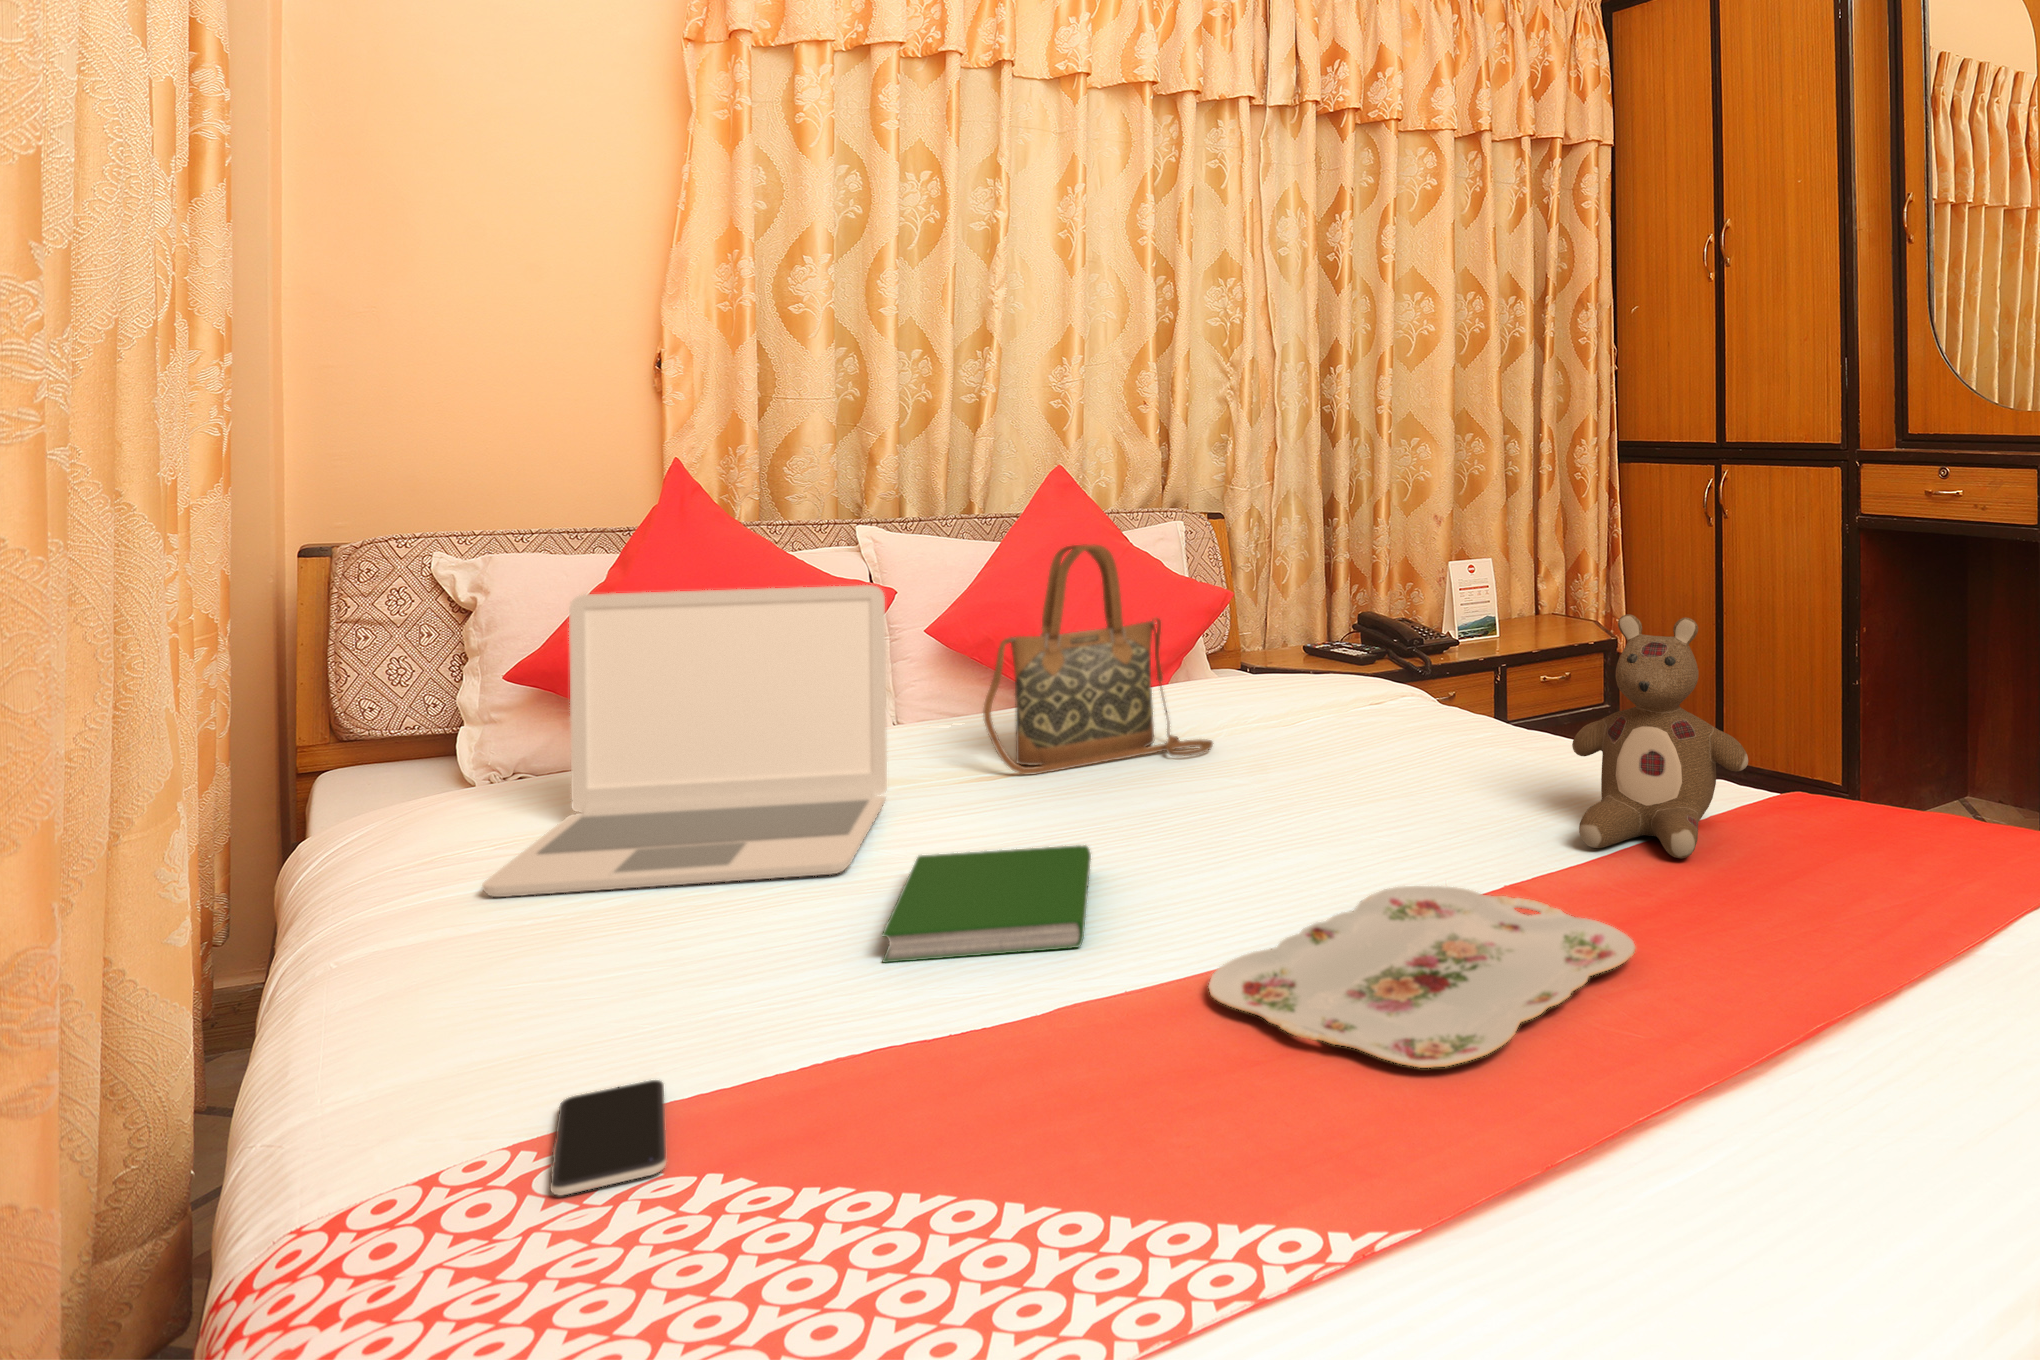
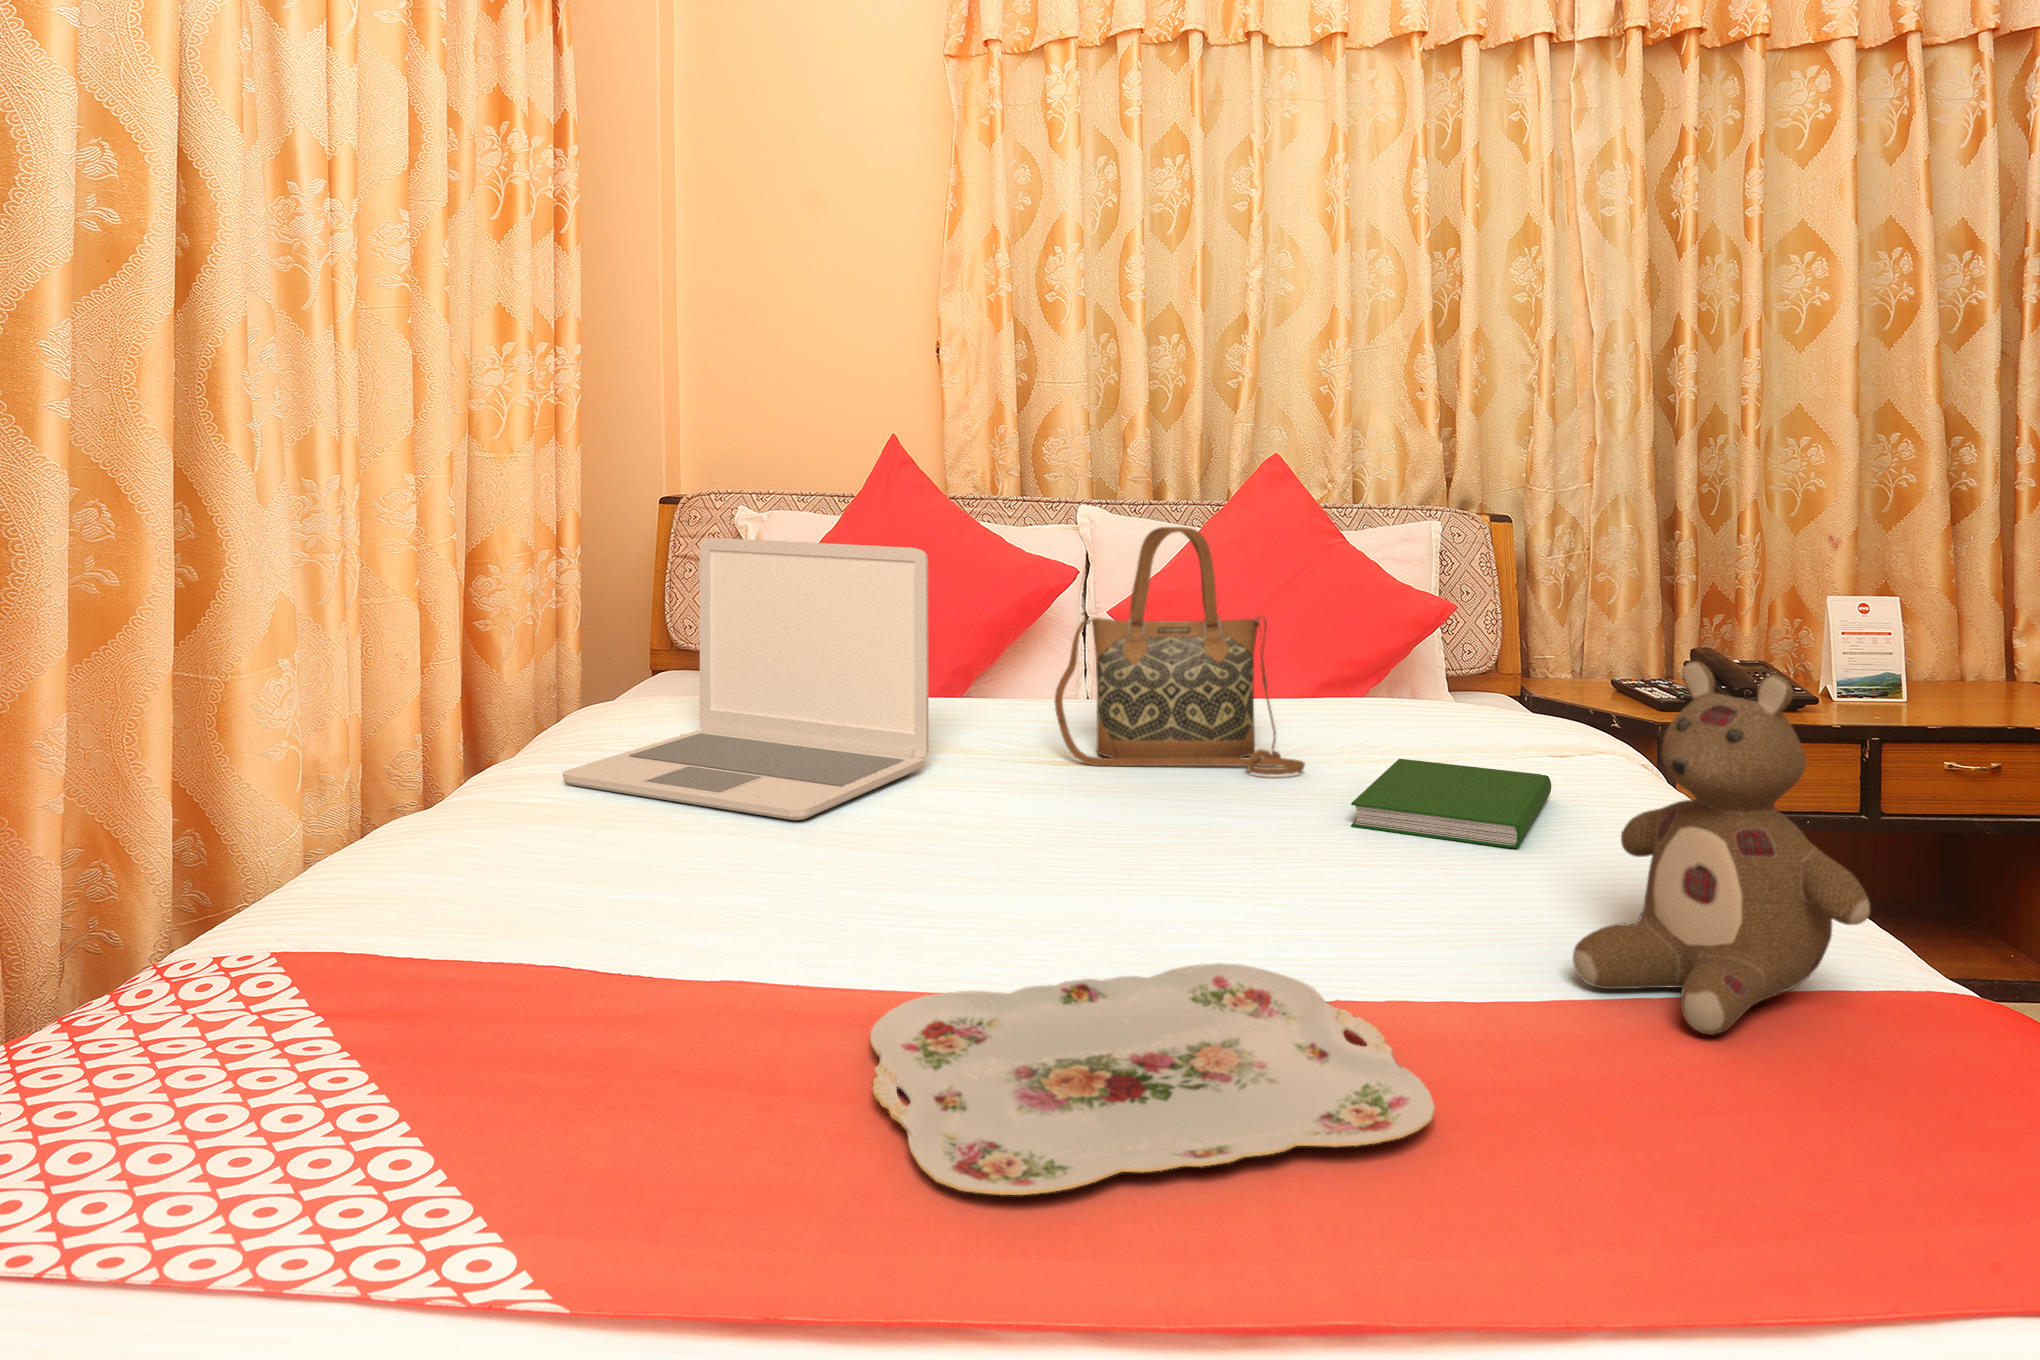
hardcover book: present [882,845,1091,963] -> present [1351,759,1551,848]
smartphone: present [550,1080,666,1195] -> none [216,950,401,1031]

